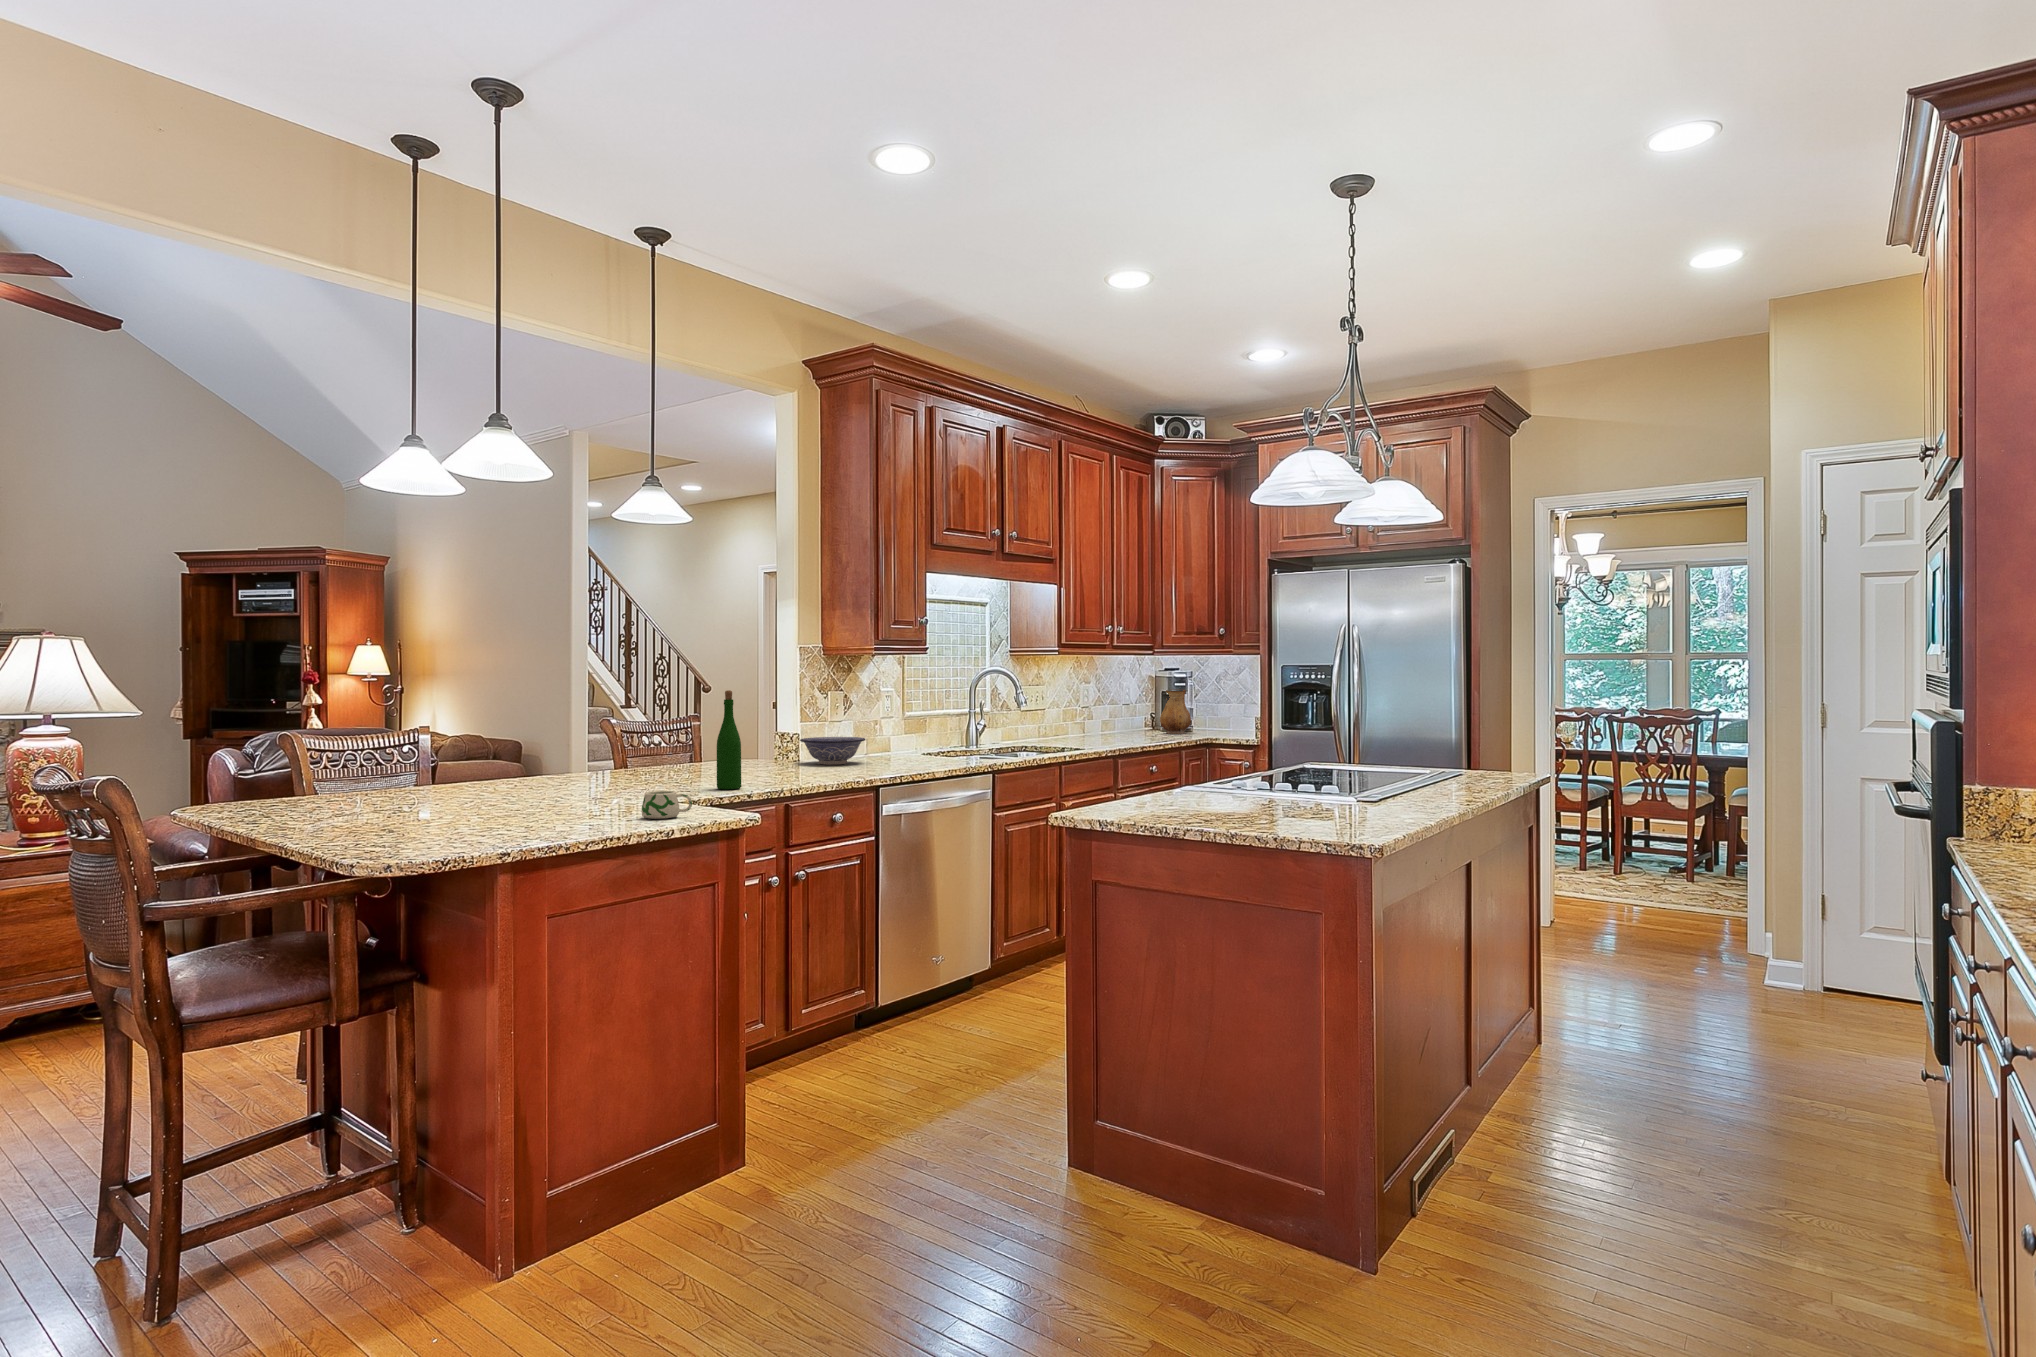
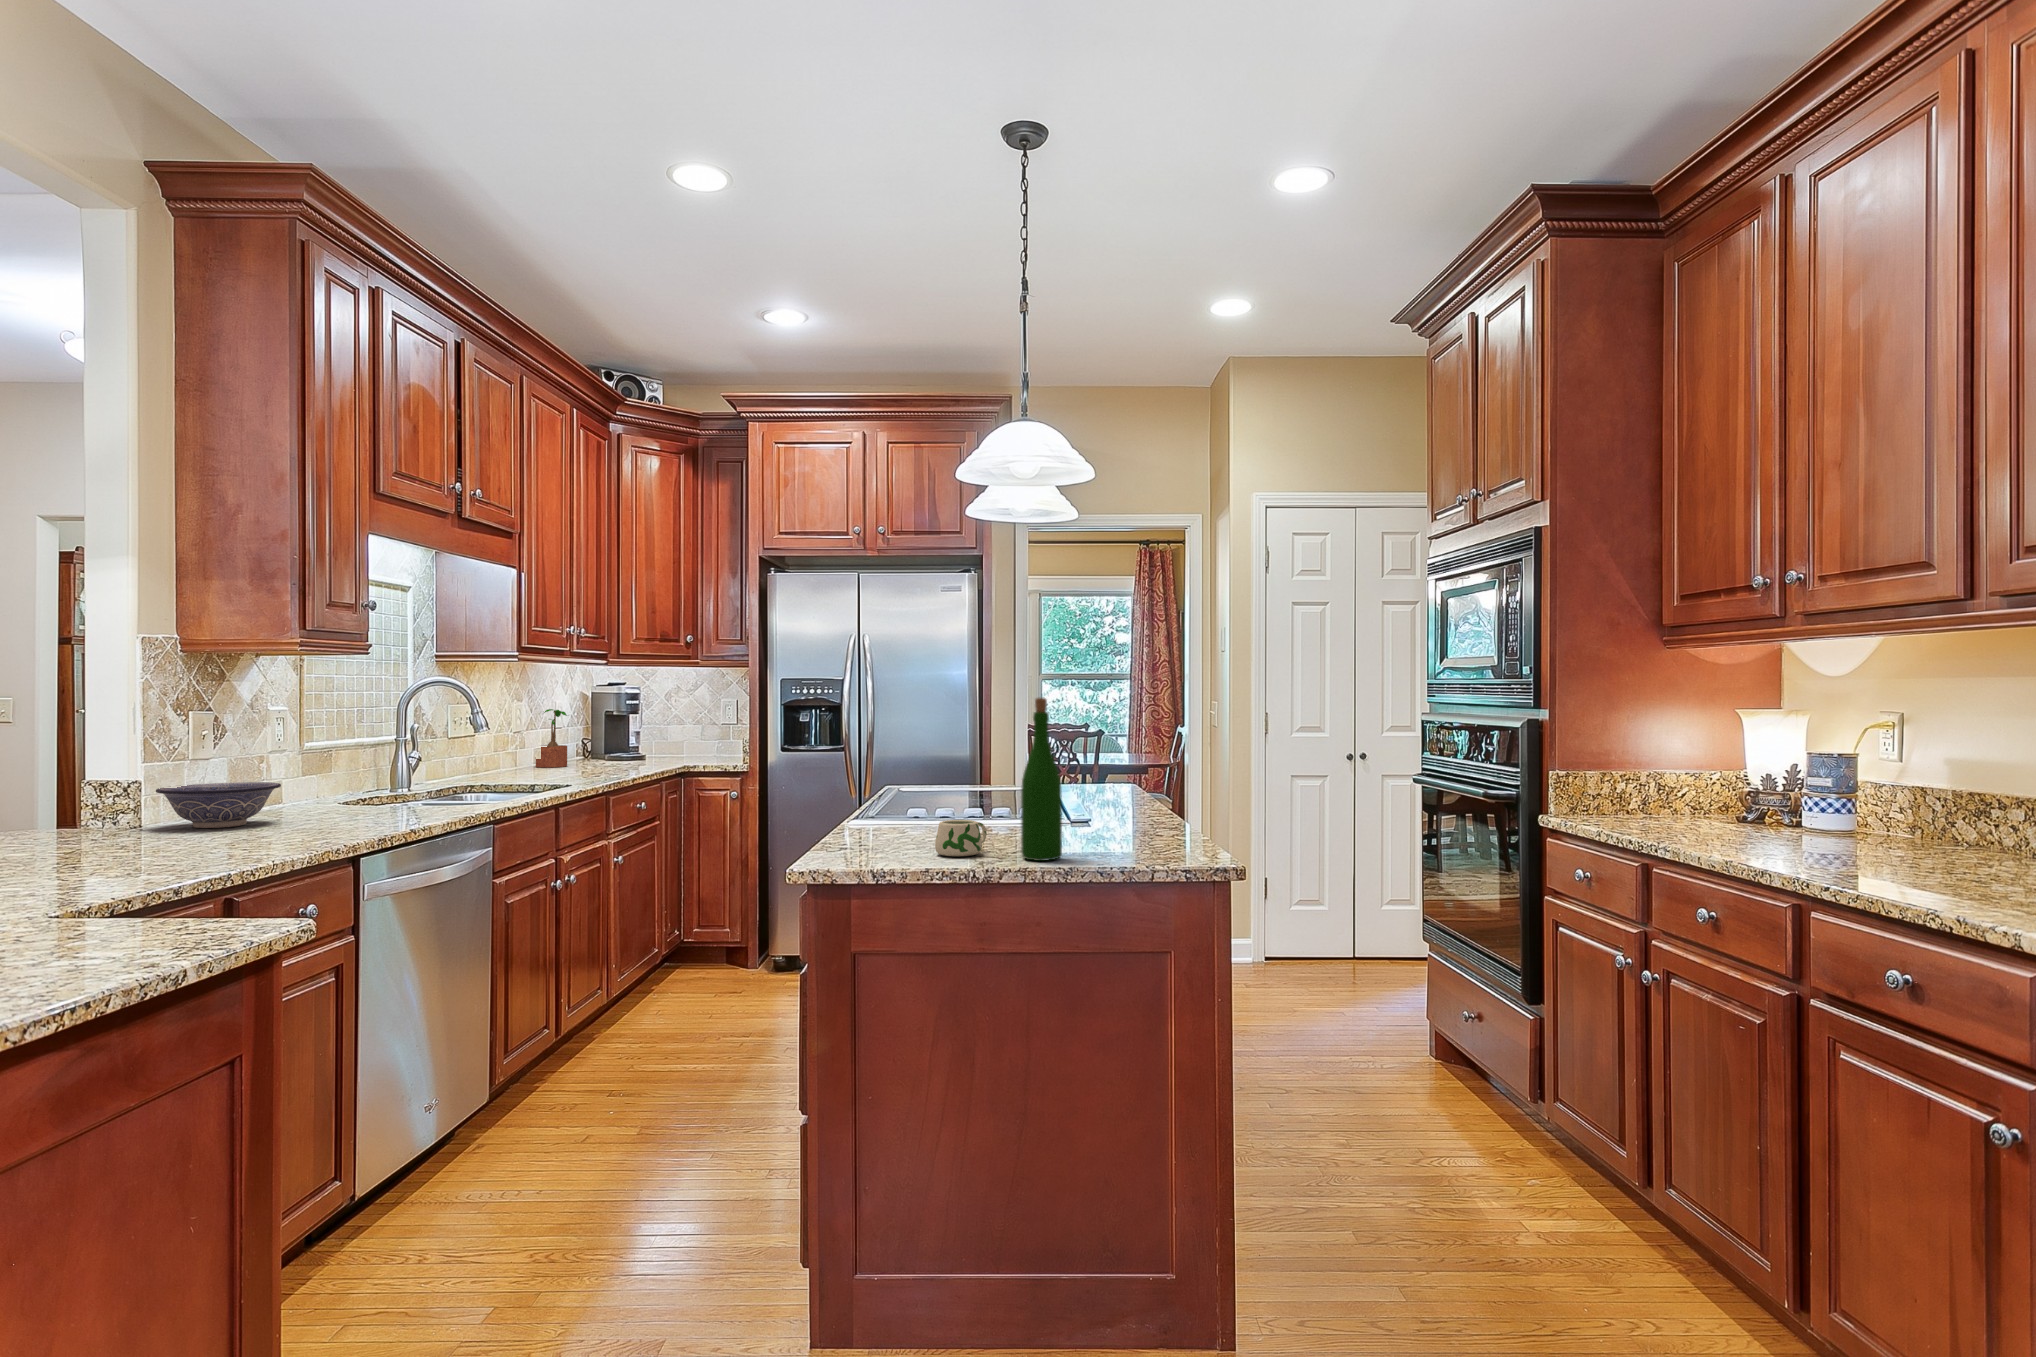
wine bottle: present [717,690,741,790] -> present [1021,698,1062,861]
potted plant: none [1101,690,1126,736] -> present [536,709,567,767]
ceramic pitcher: present [1160,690,1191,734] -> none [603,708,643,762]
mug: present [642,791,692,819] -> present [935,820,987,856]

